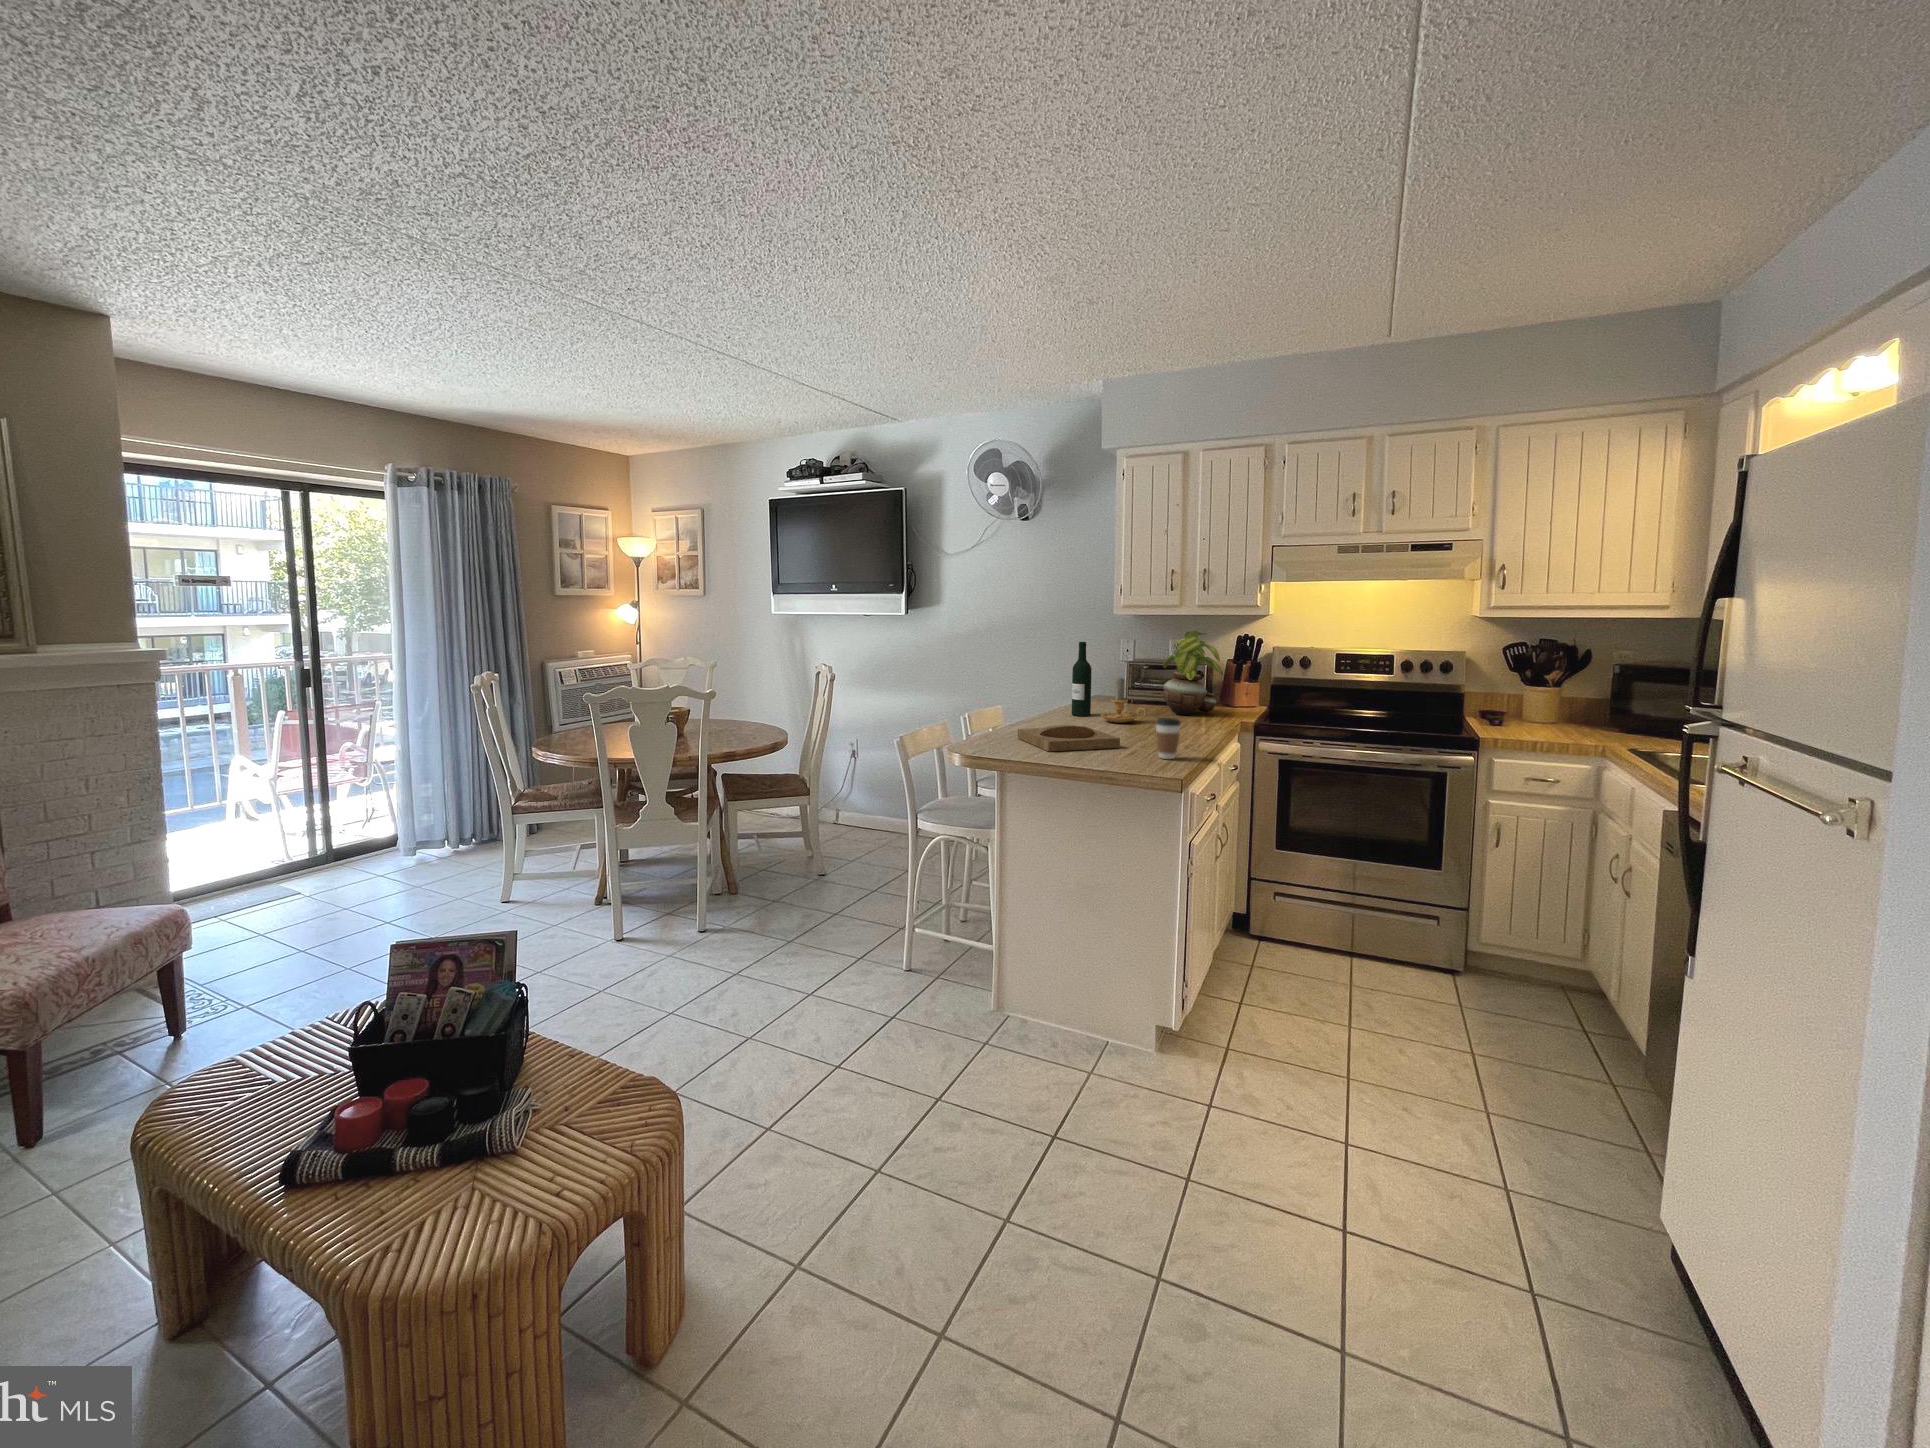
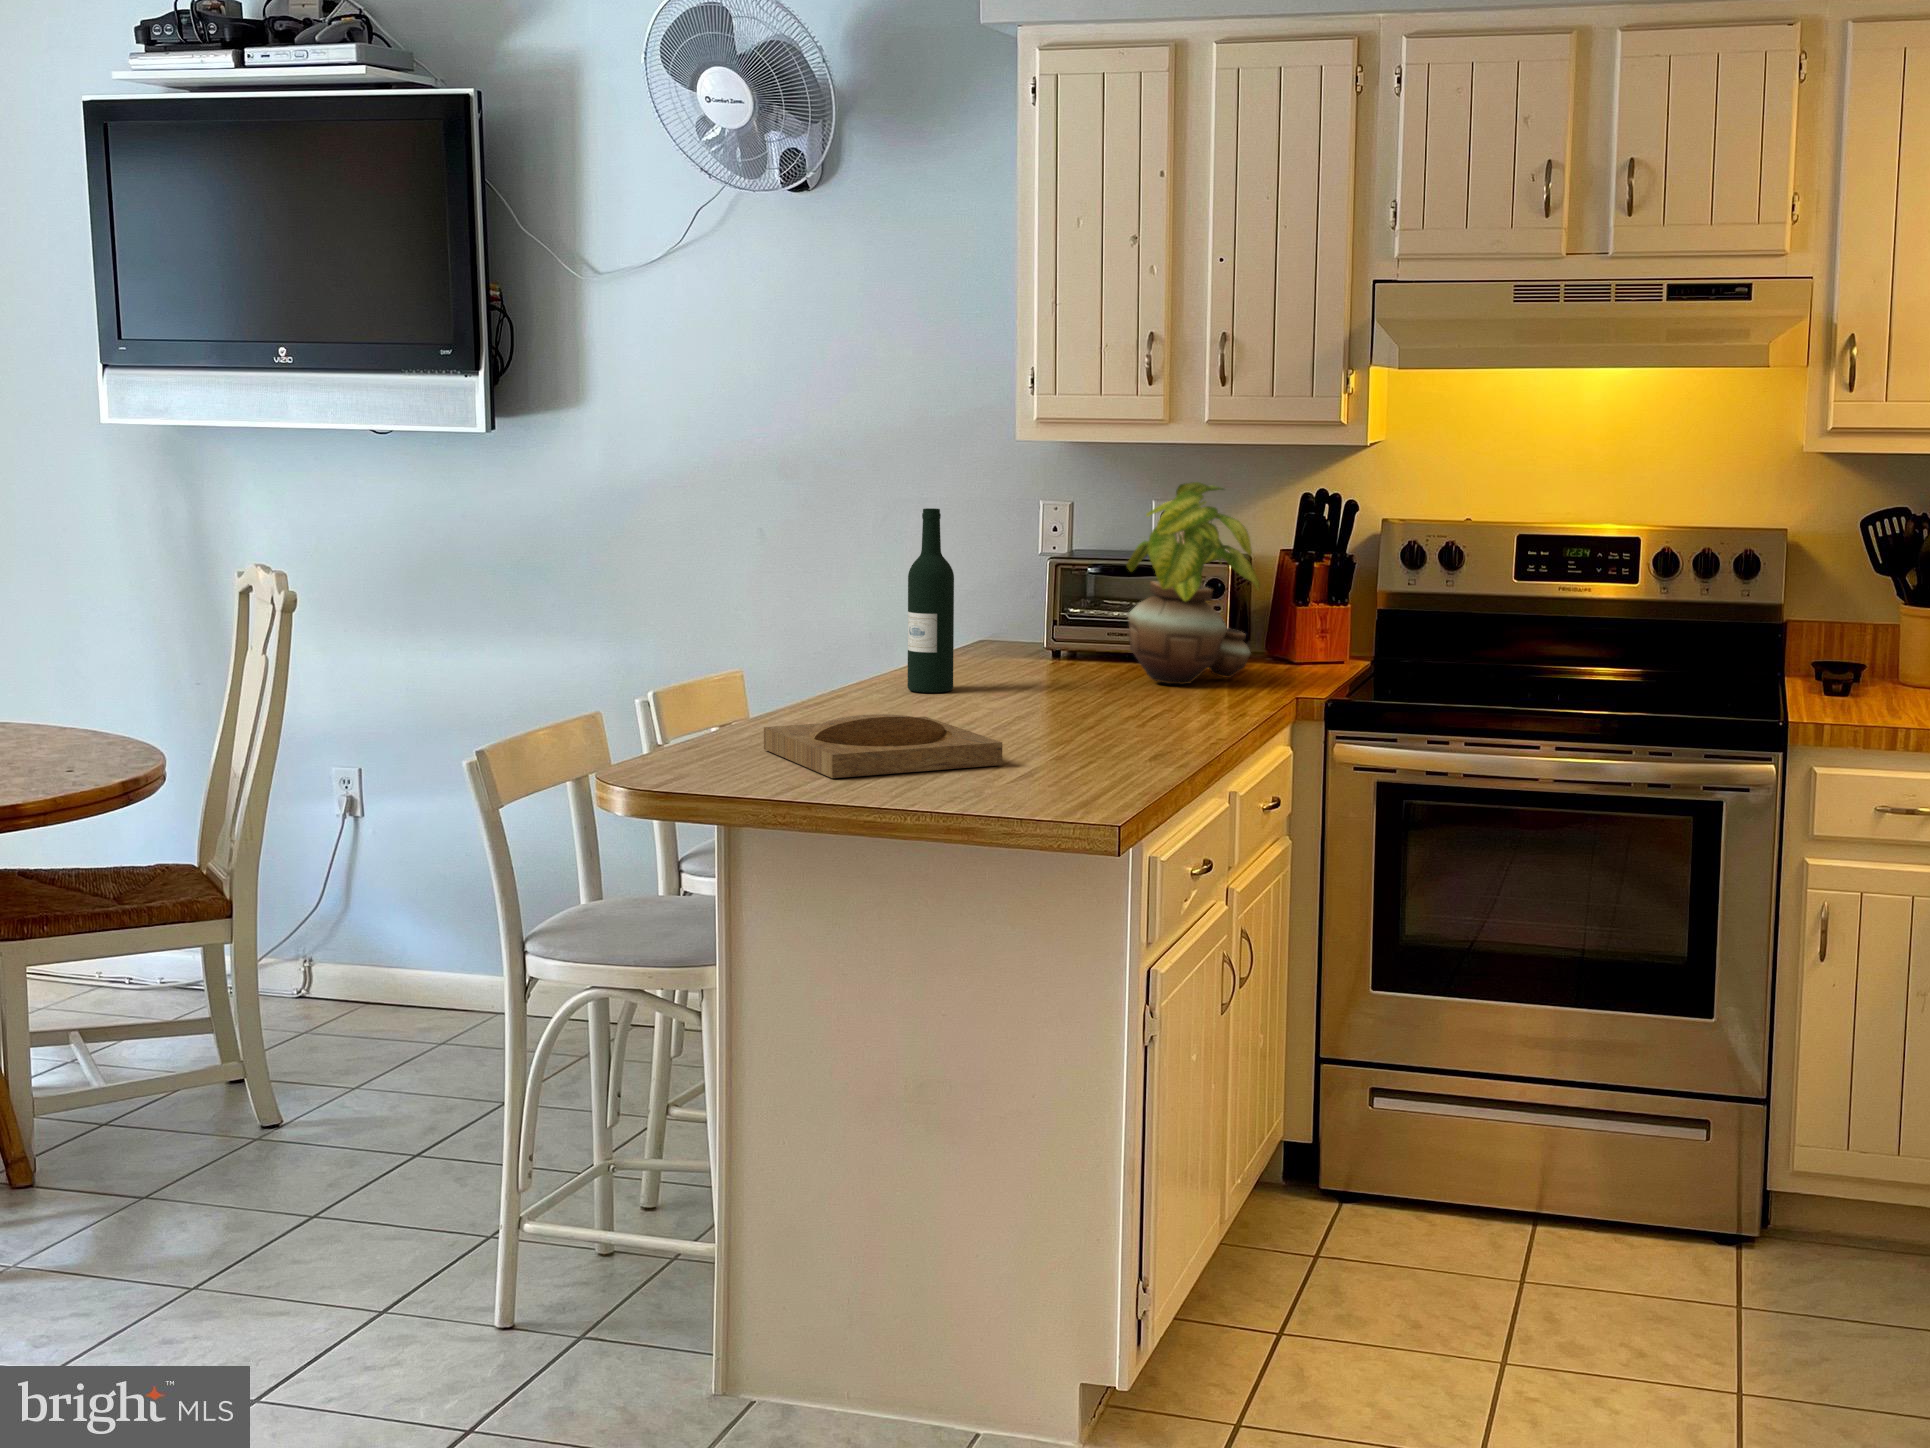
candle: present [1101,678,1145,723] -> none [974,591,1078,706]
coffee cup: present [1156,718,1181,759] -> none [1076,692,1133,787]

